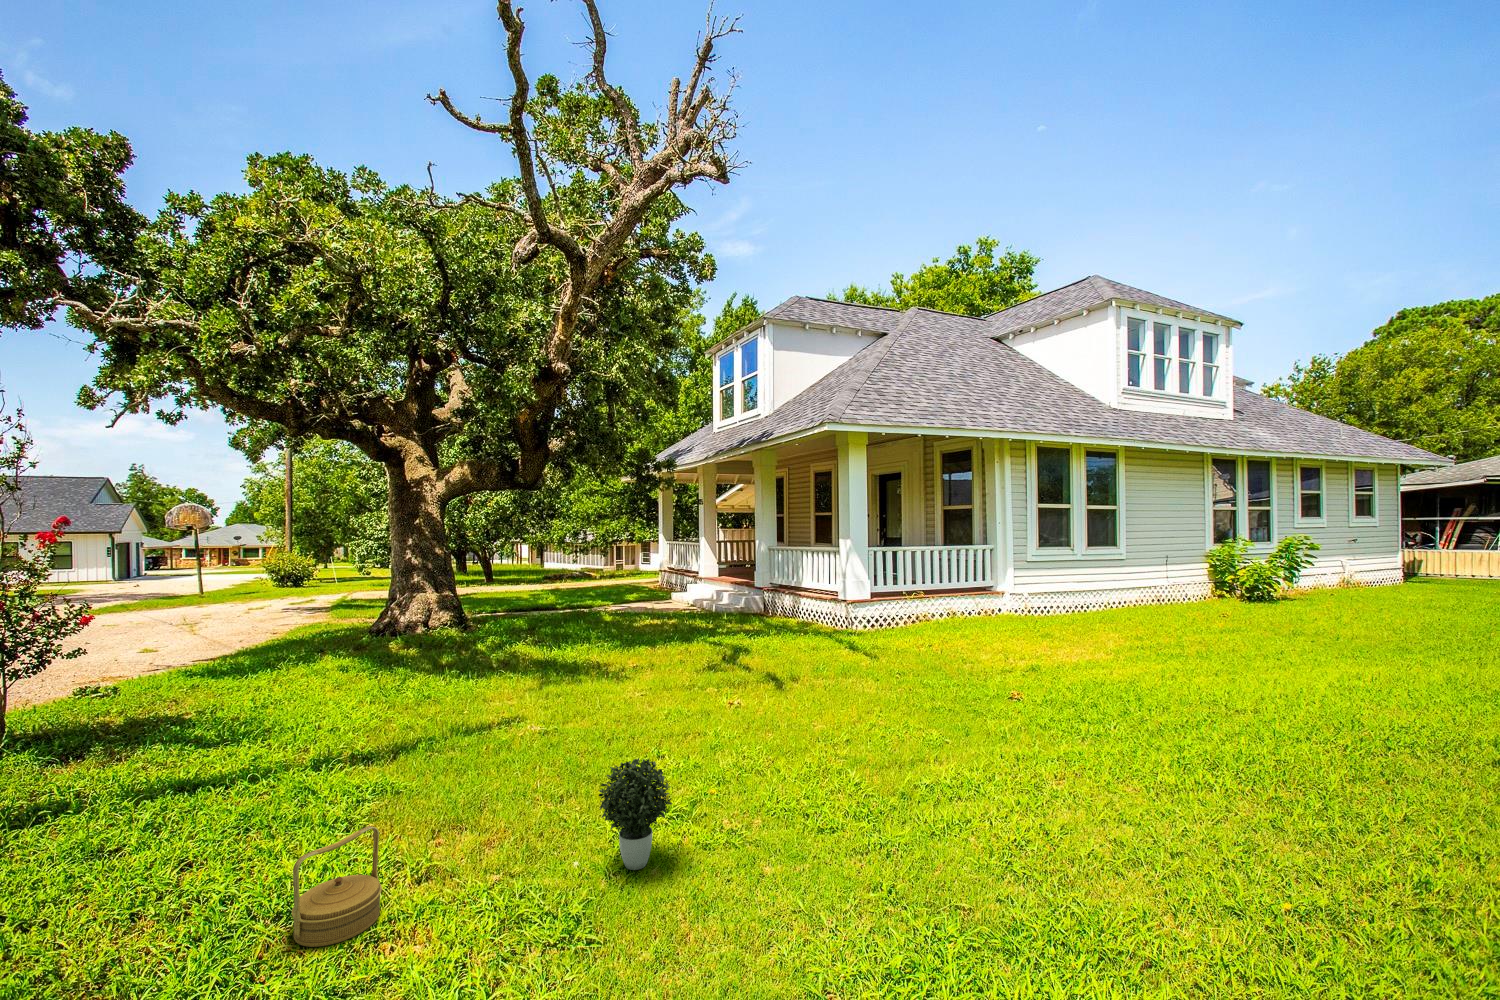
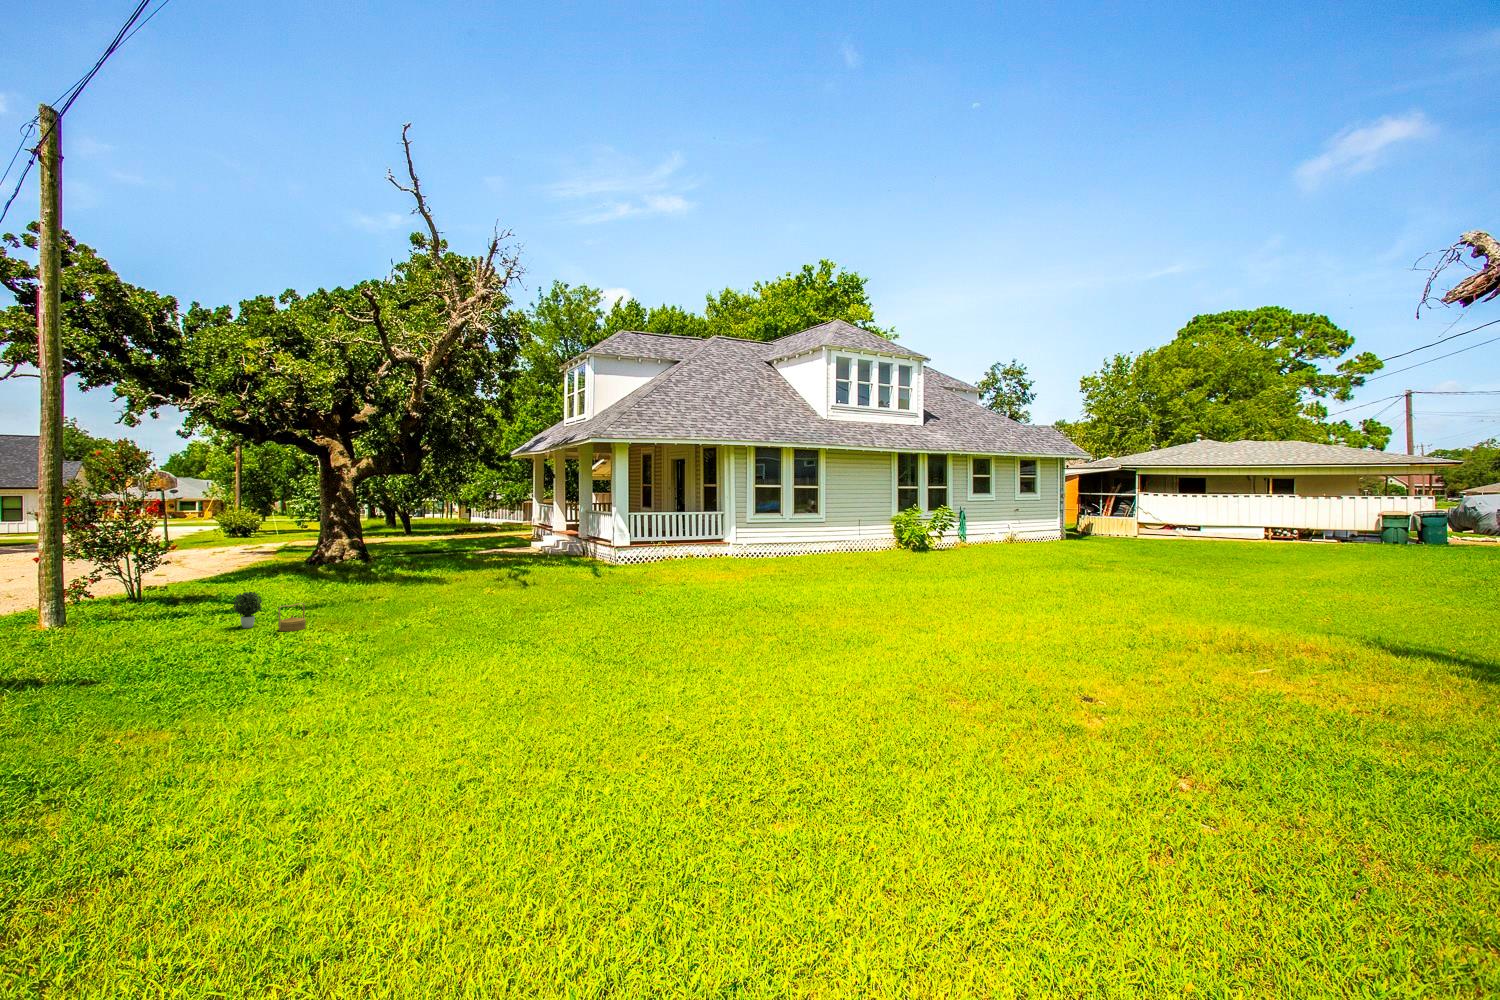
potted plant: present [599,758,672,870] -> present [233,592,262,628]

